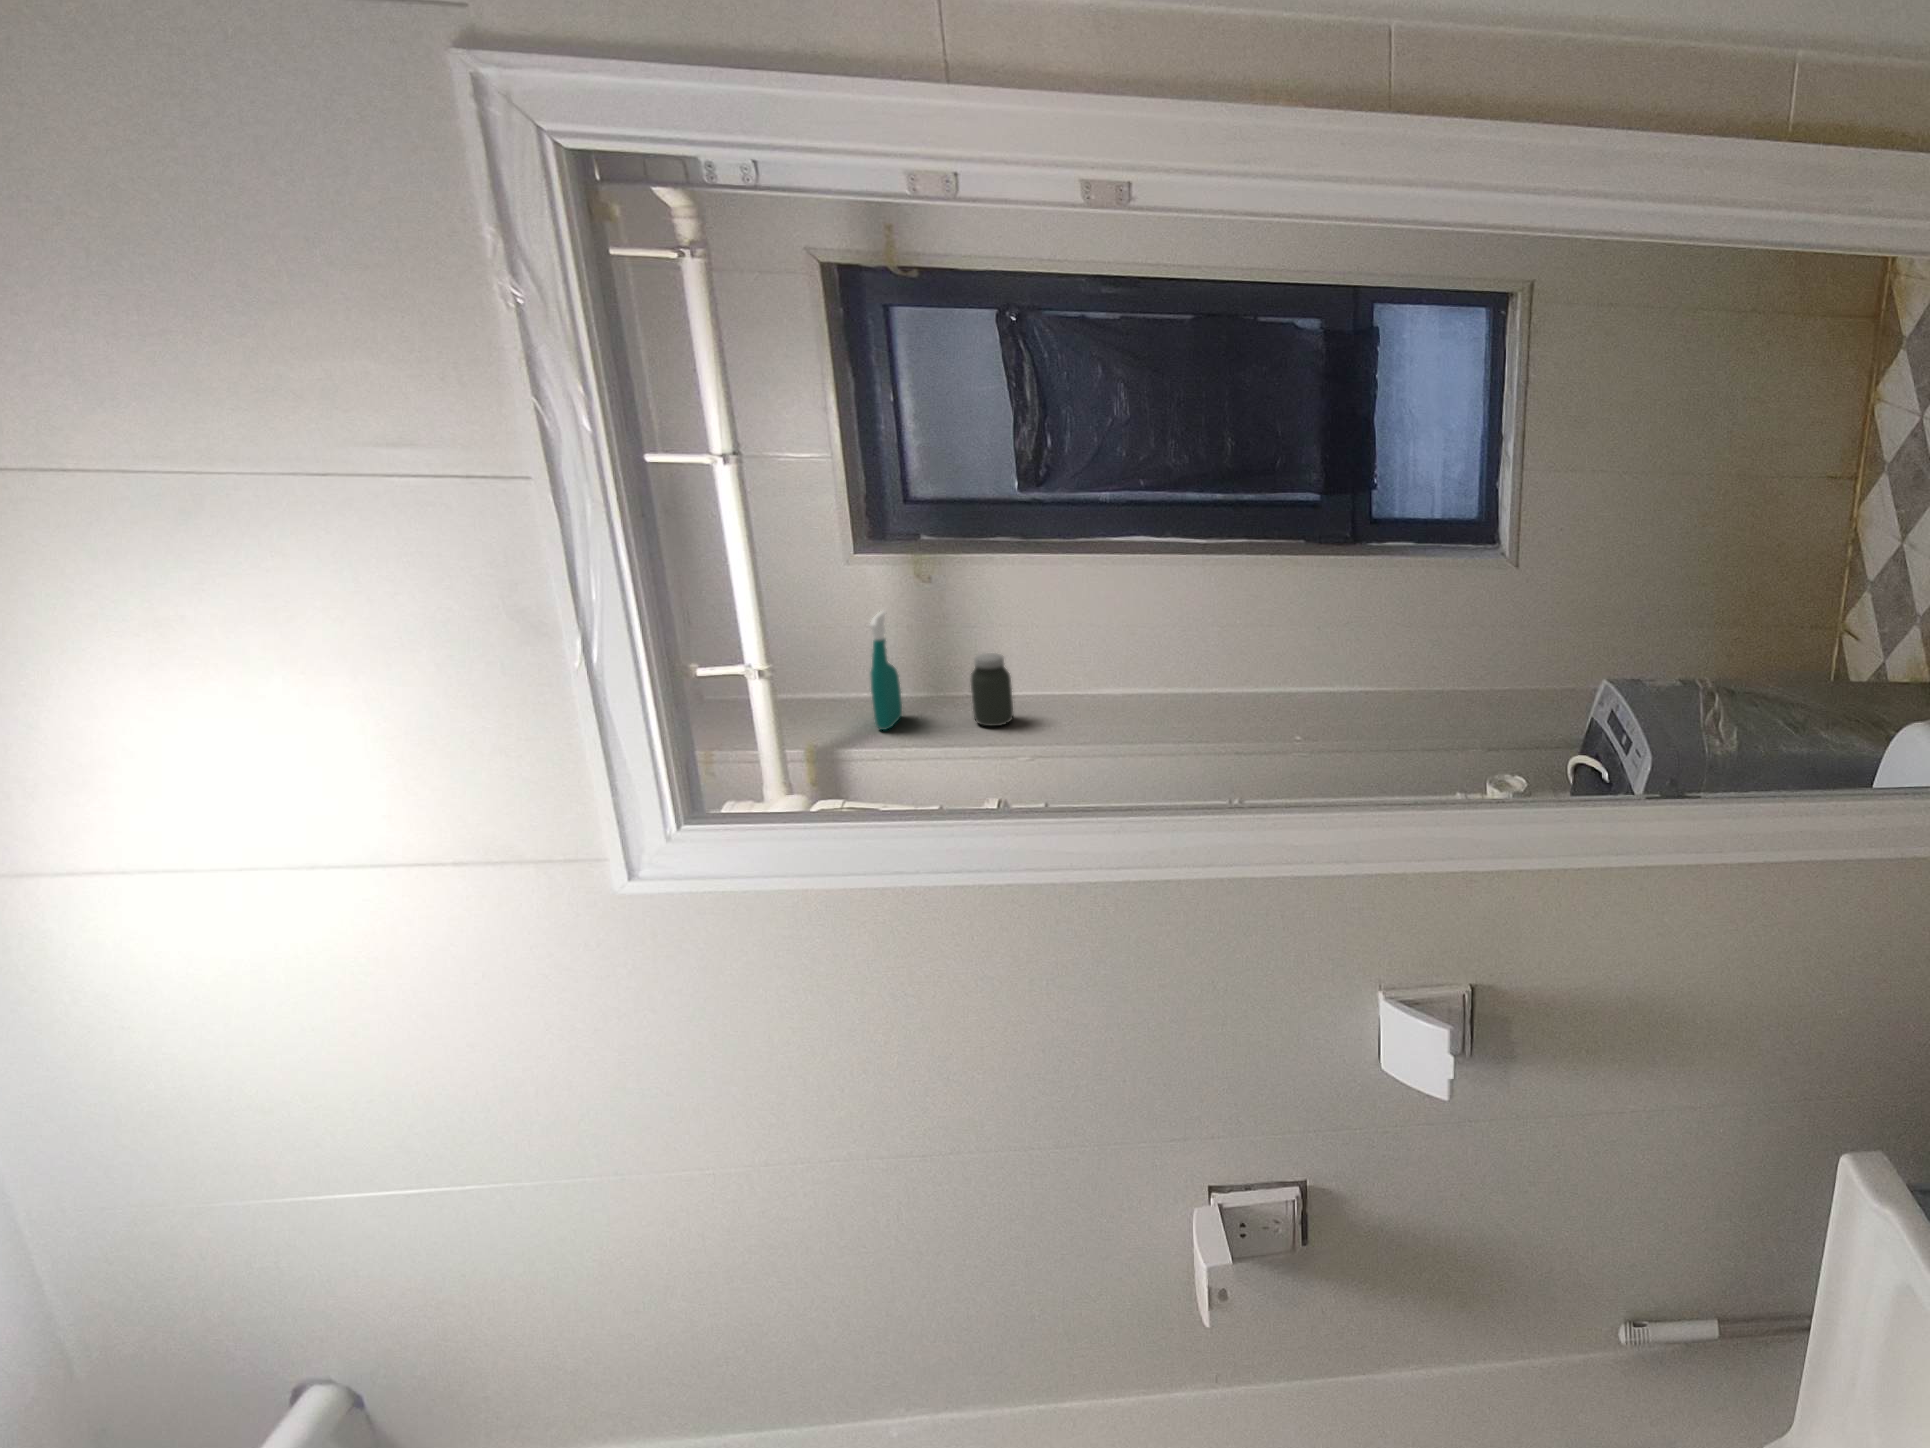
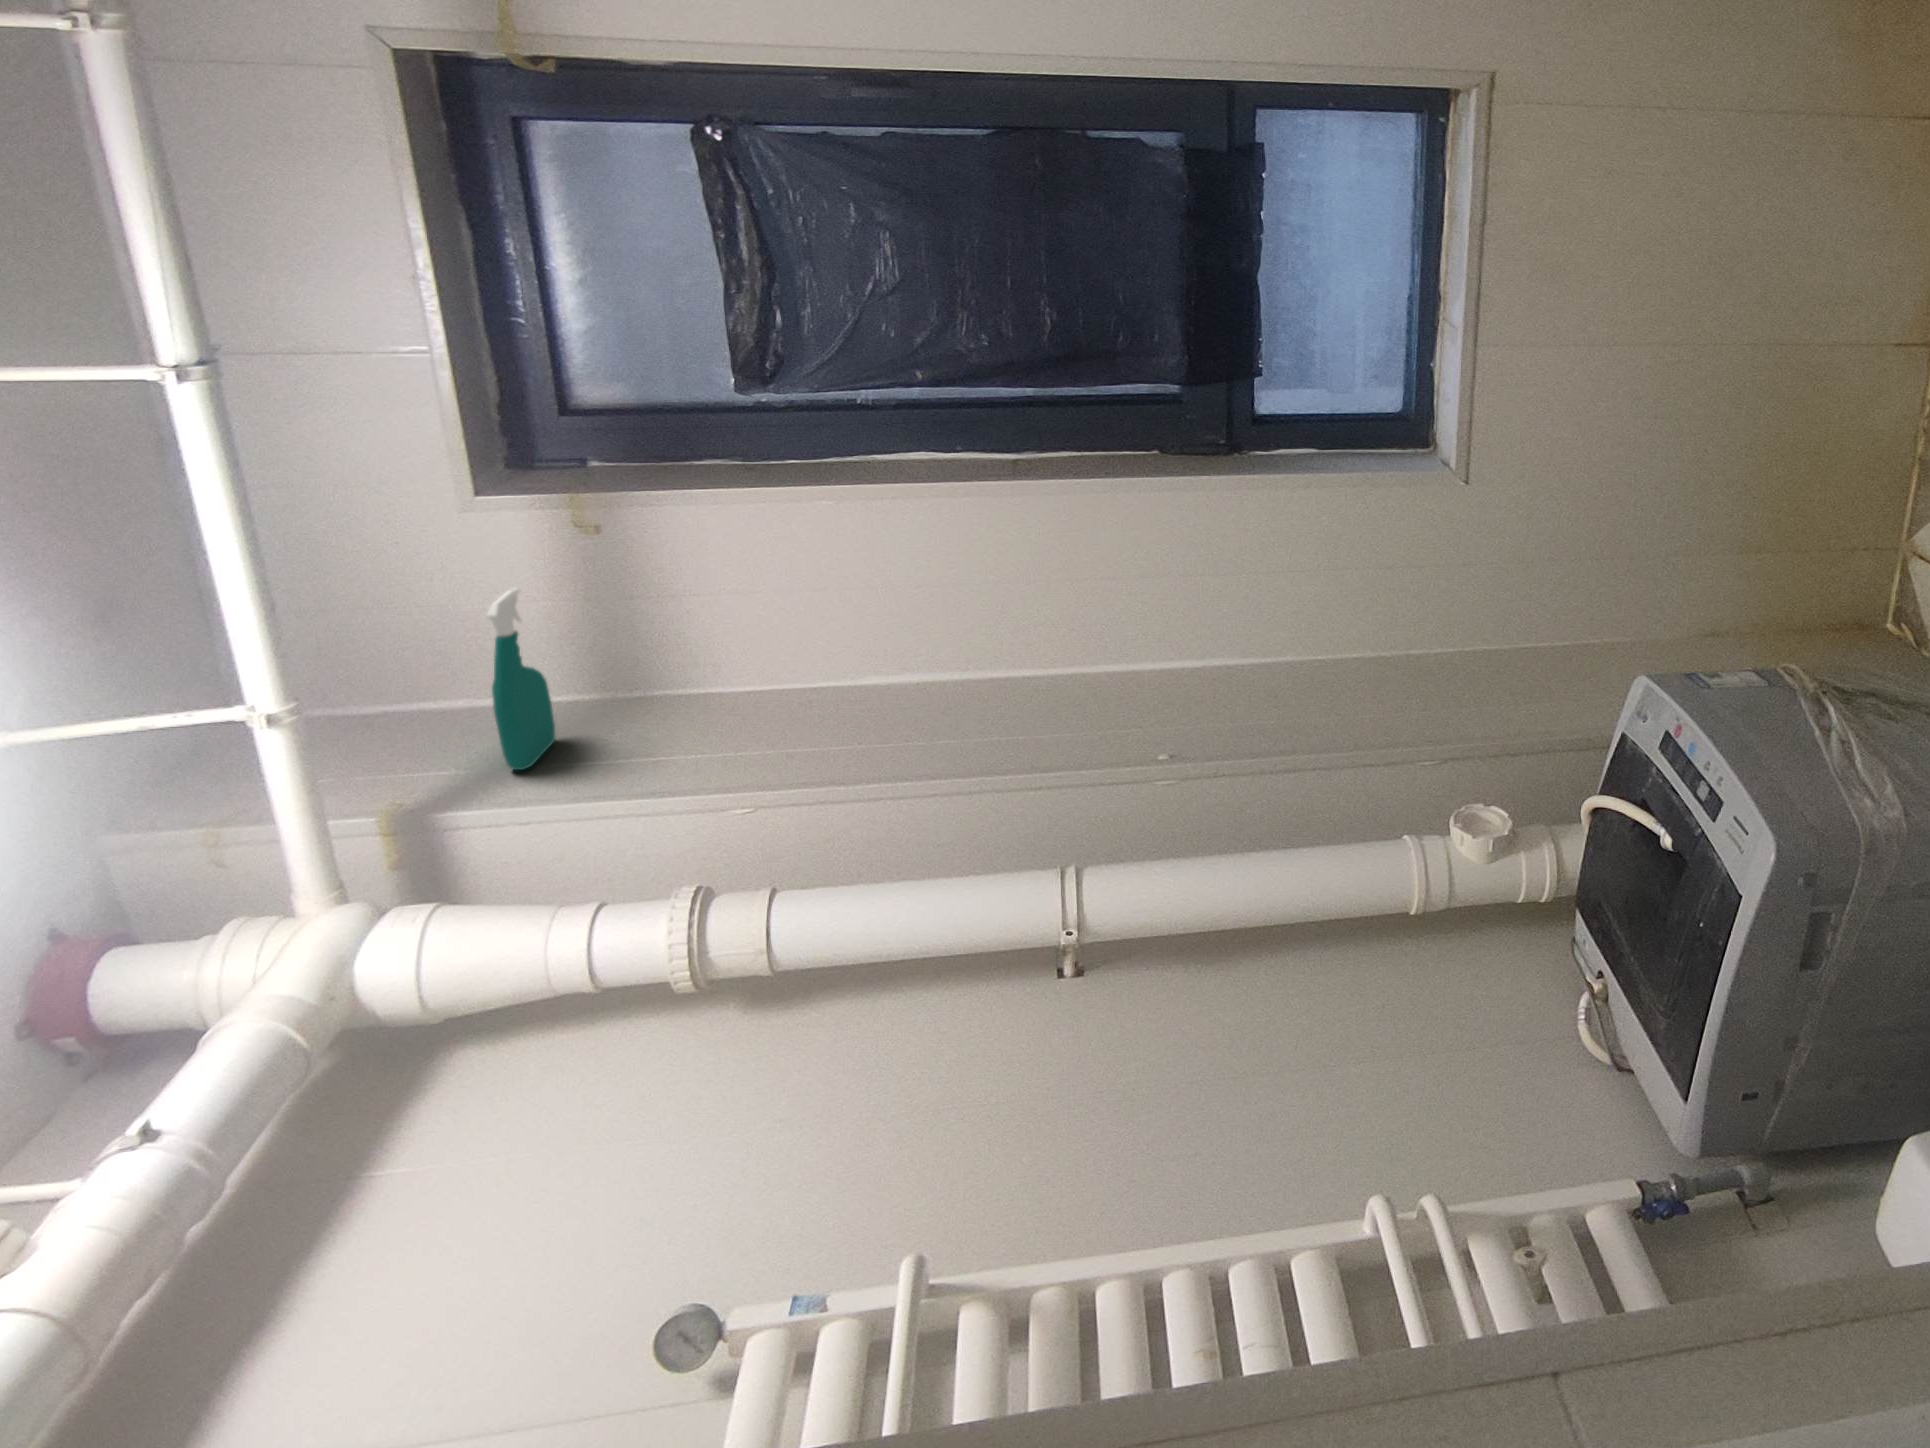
jar: present [971,653,1014,726] -> none [658,642,729,754]

